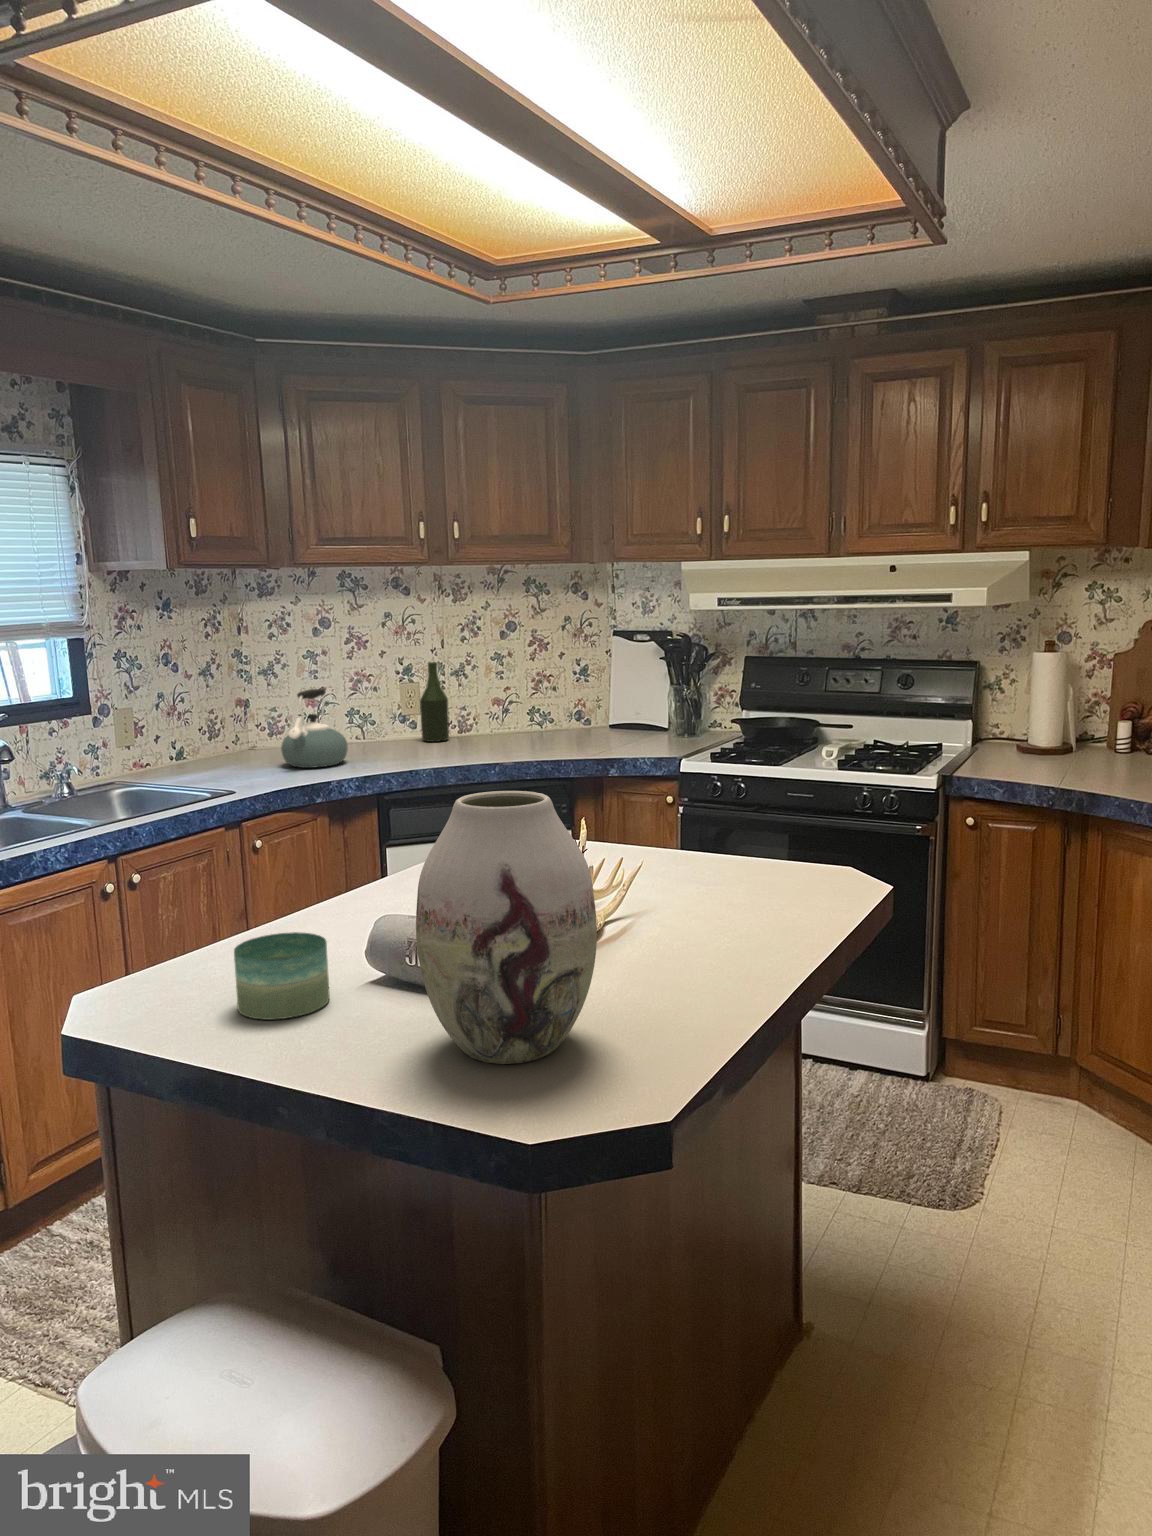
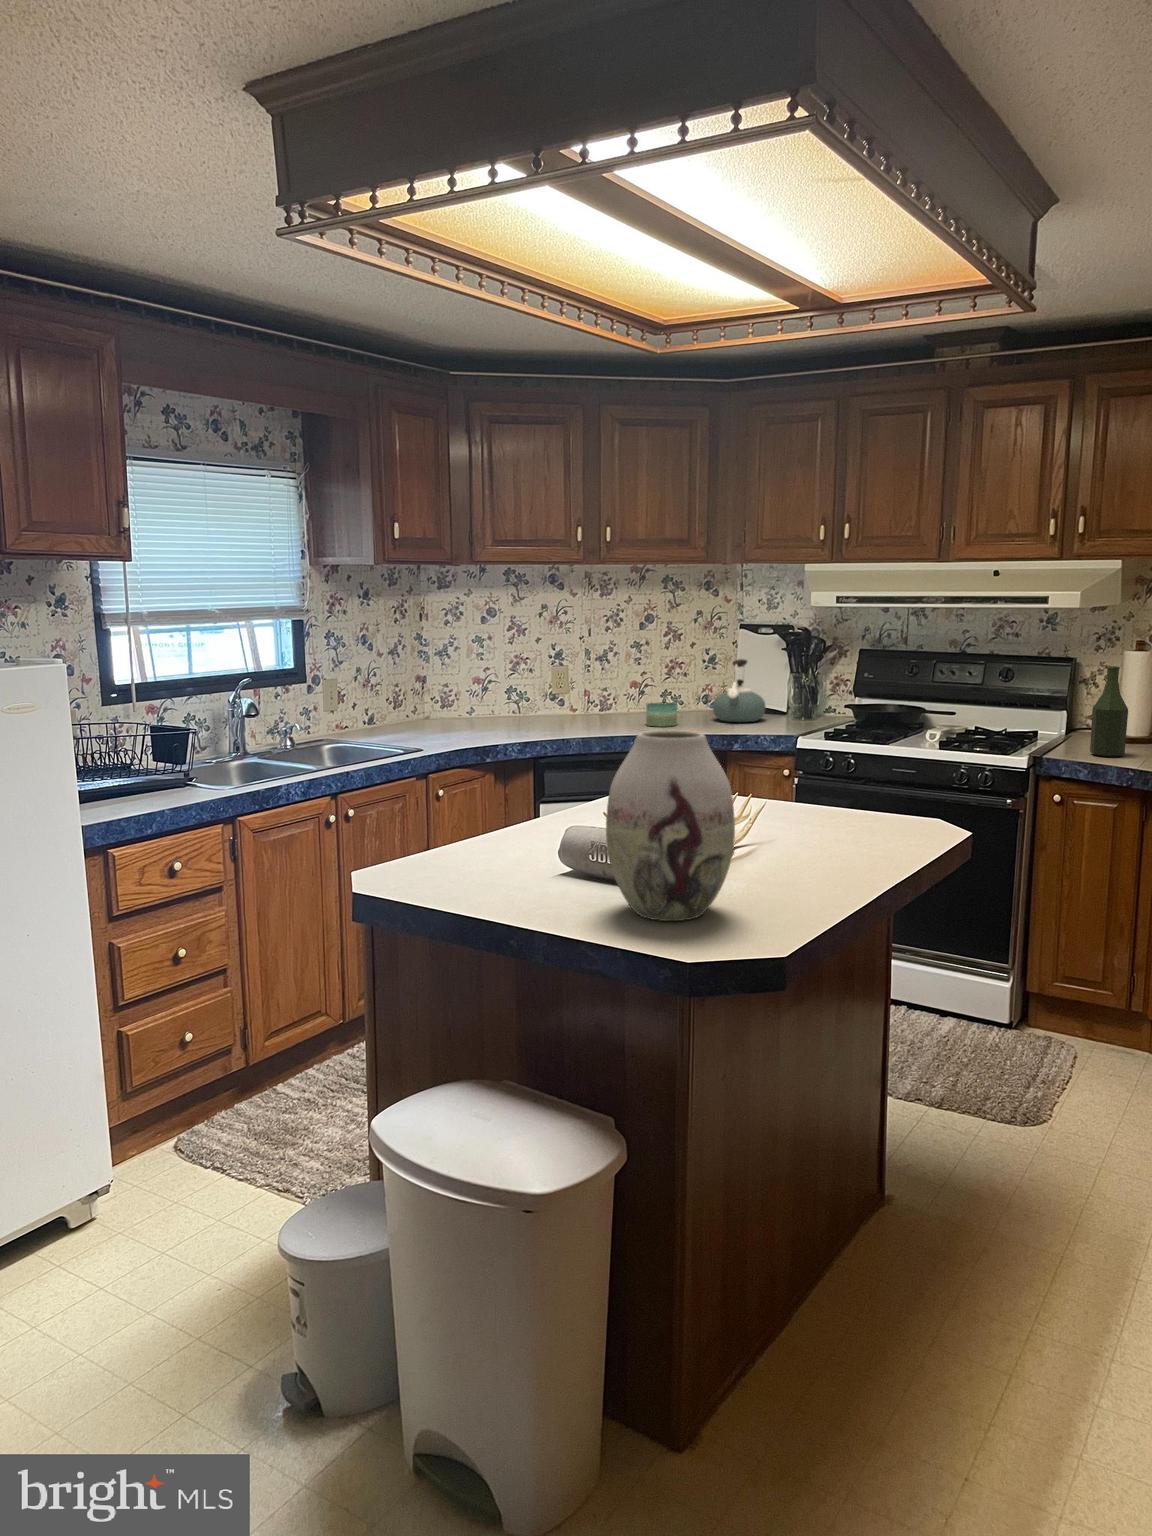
bottle: present [420,662,449,742] -> present [1090,666,1128,757]
kettle: present [281,689,348,768] -> present [713,659,765,722]
candle: present [234,932,330,1019] -> present [646,703,677,726]

